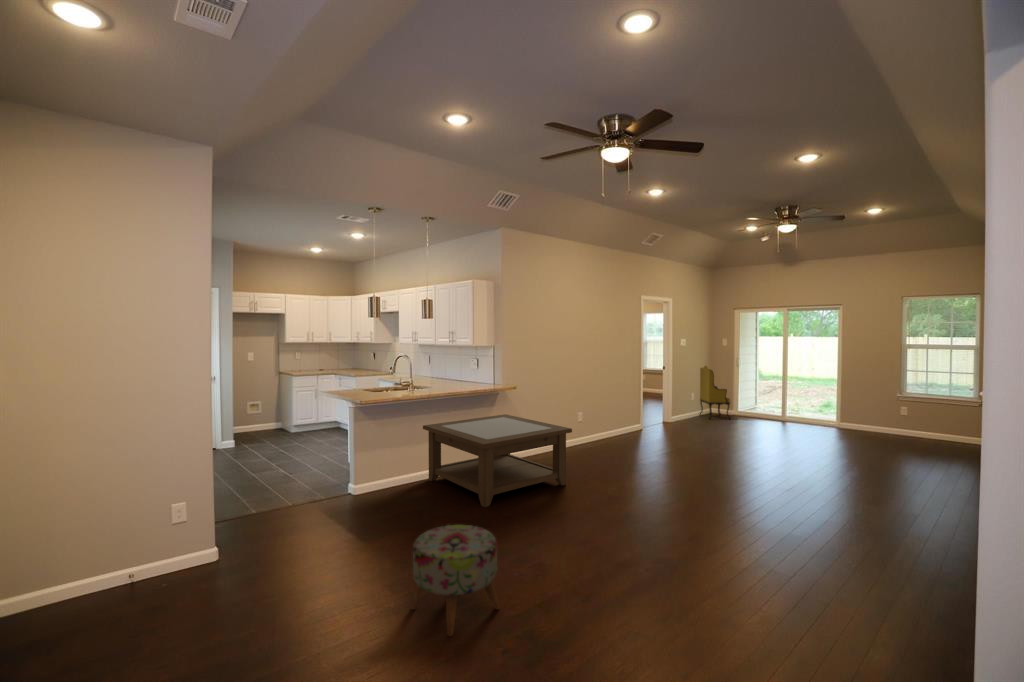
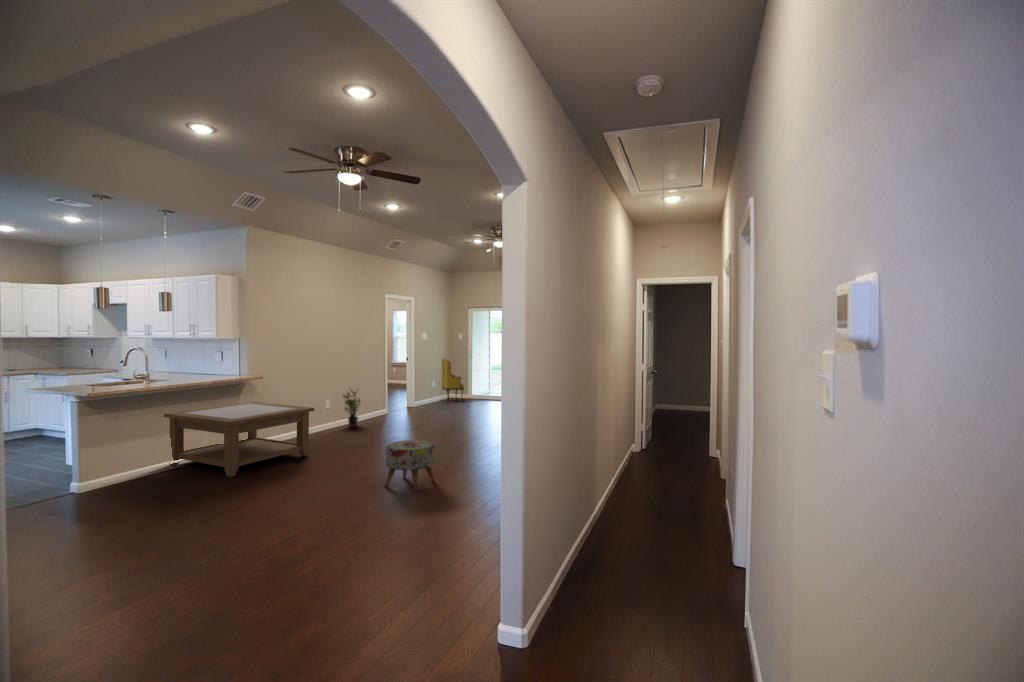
potted plant: none [596,401,617,446] -> present [343,389,360,427]
ottoman: present [411,525,500,636] -> present [385,440,434,491]

